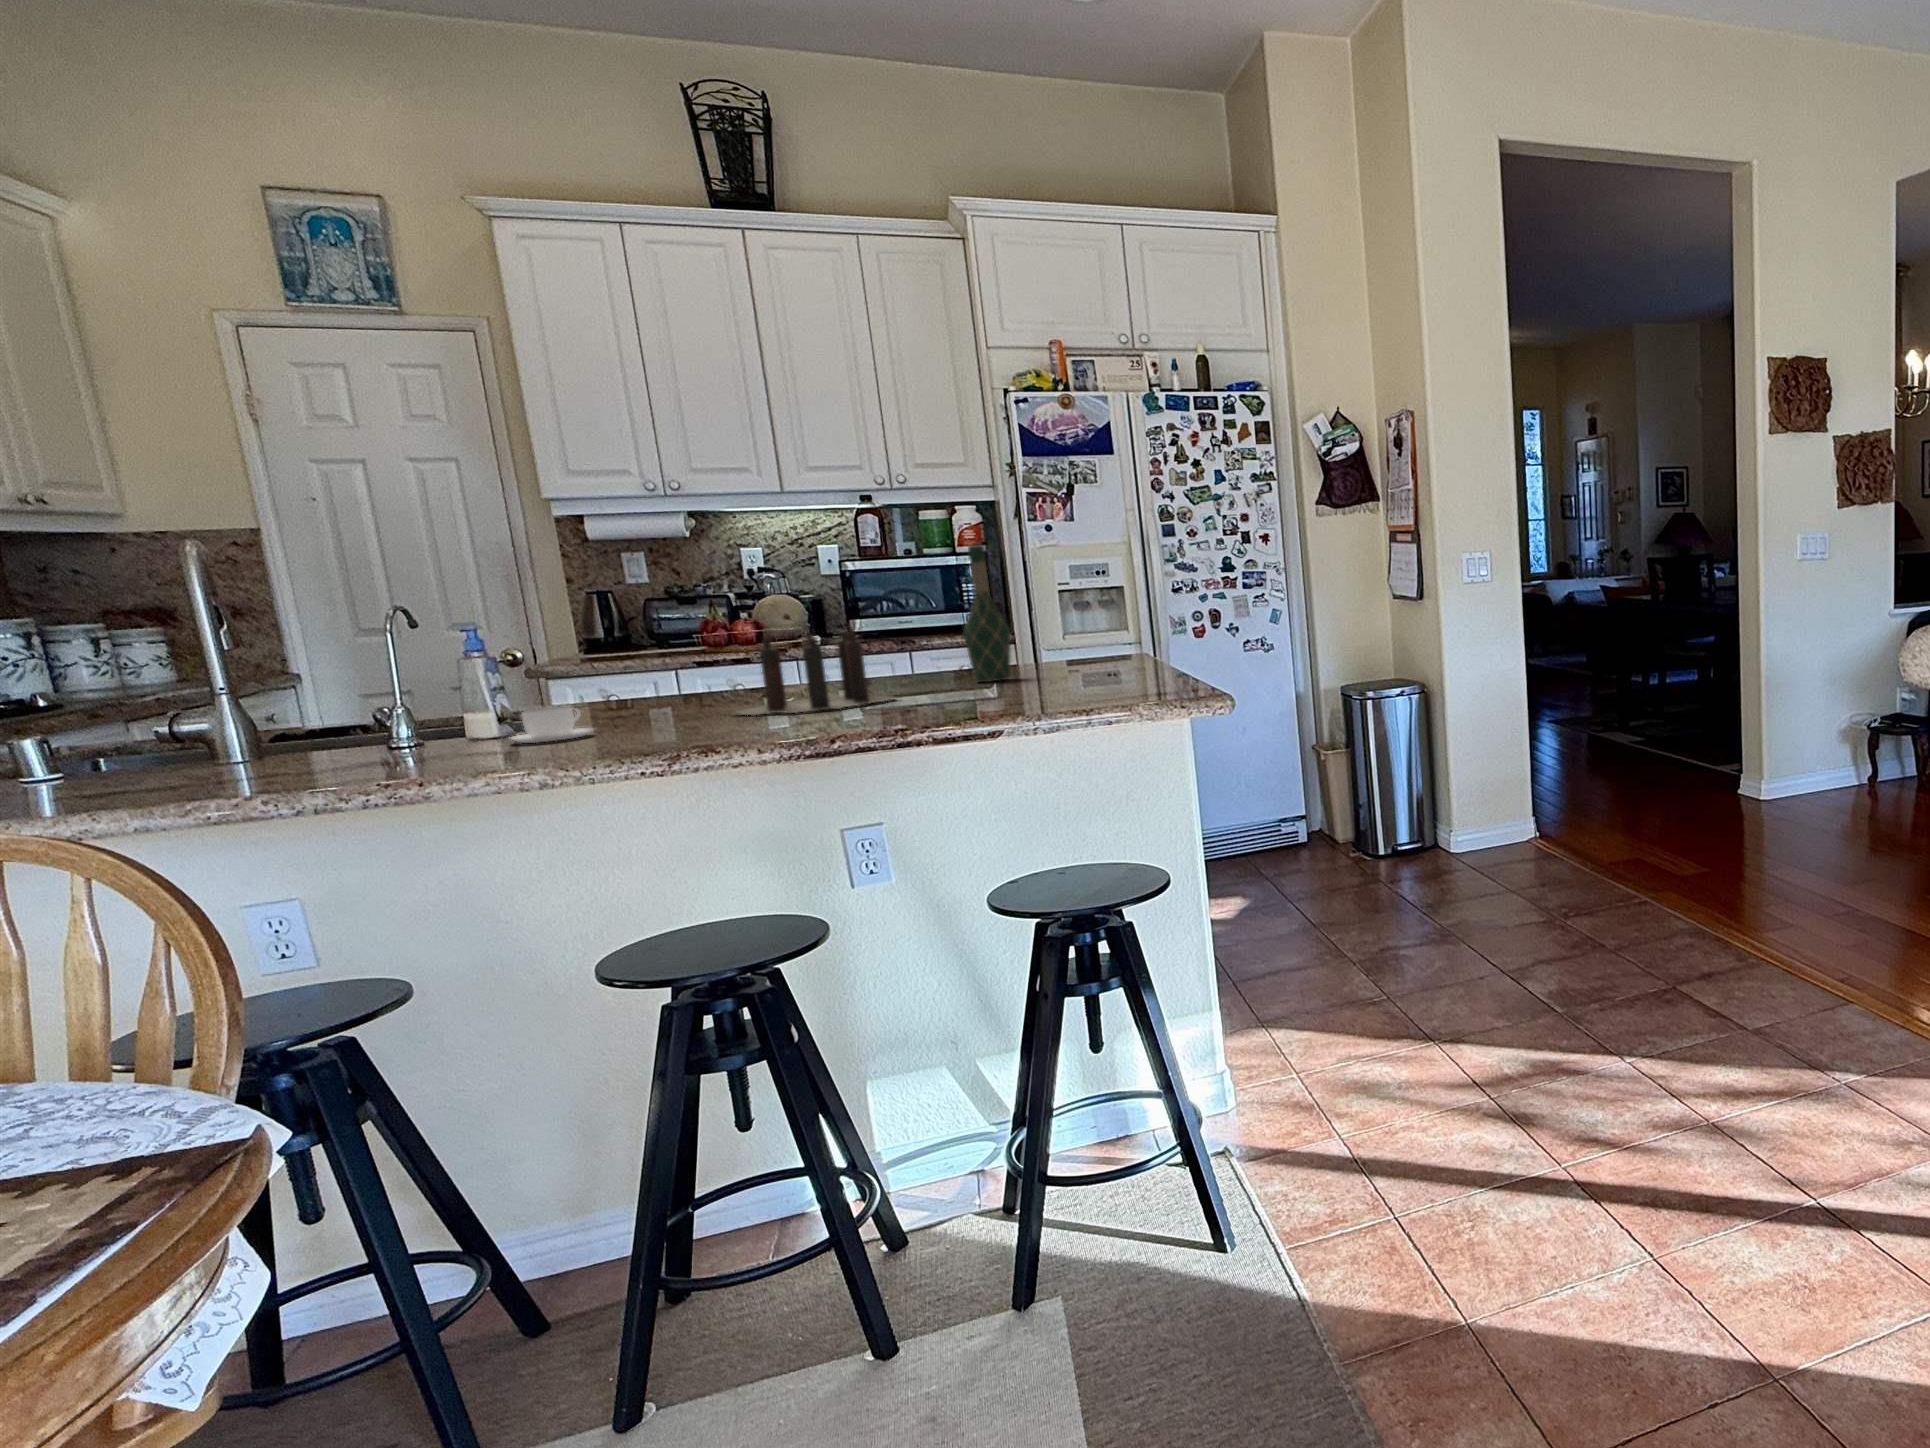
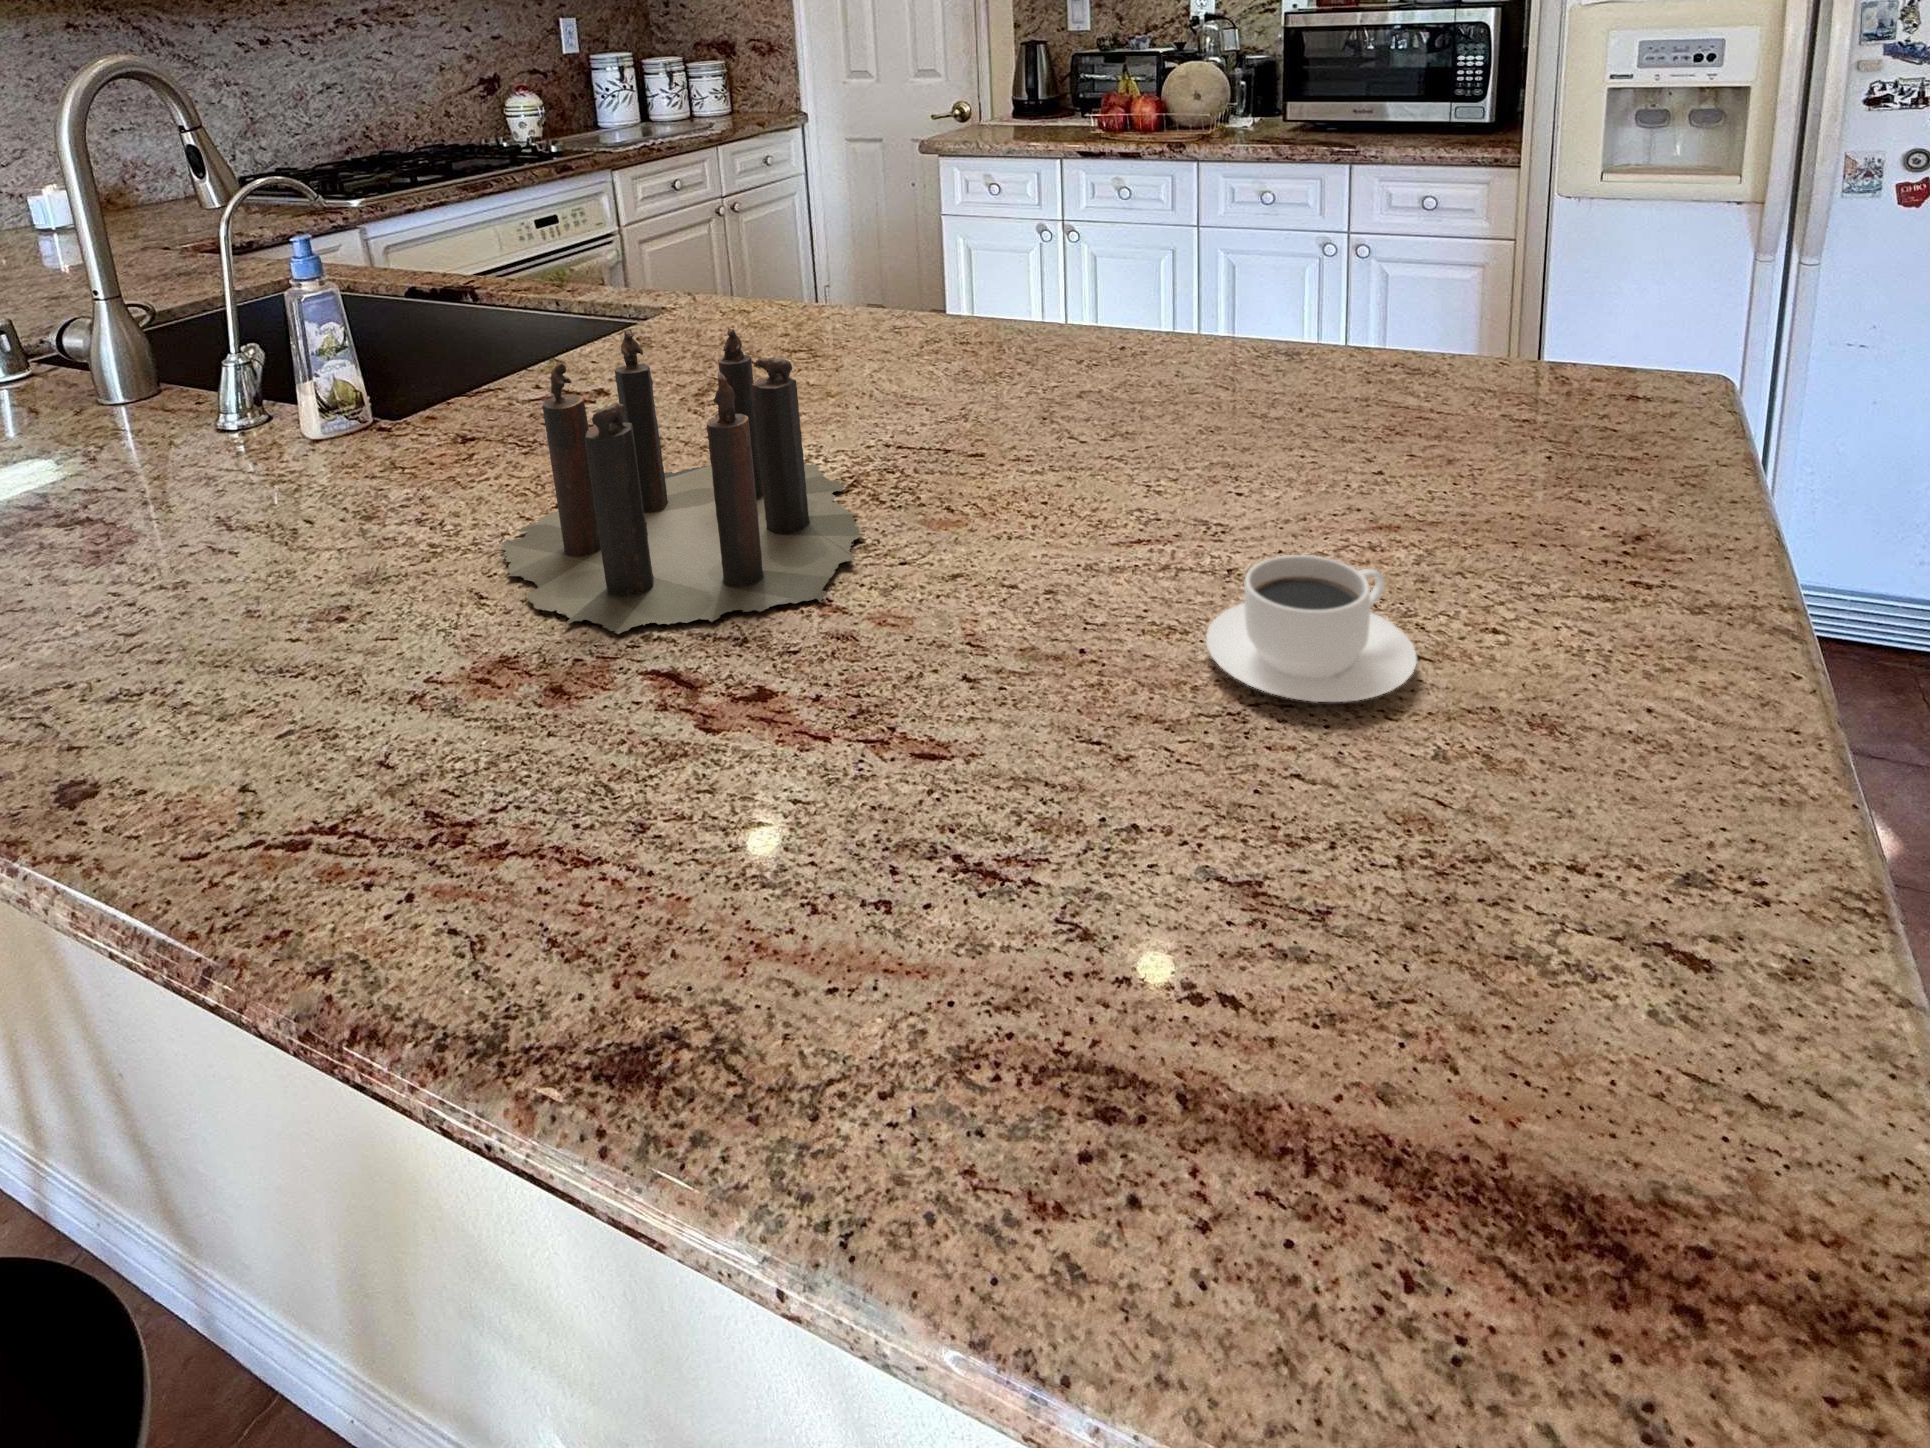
wine bottle: present [964,545,1011,682] -> none [1128,111,1255,509]
coffee cup: present [512,707,592,743] -> present [1206,555,1417,702]

